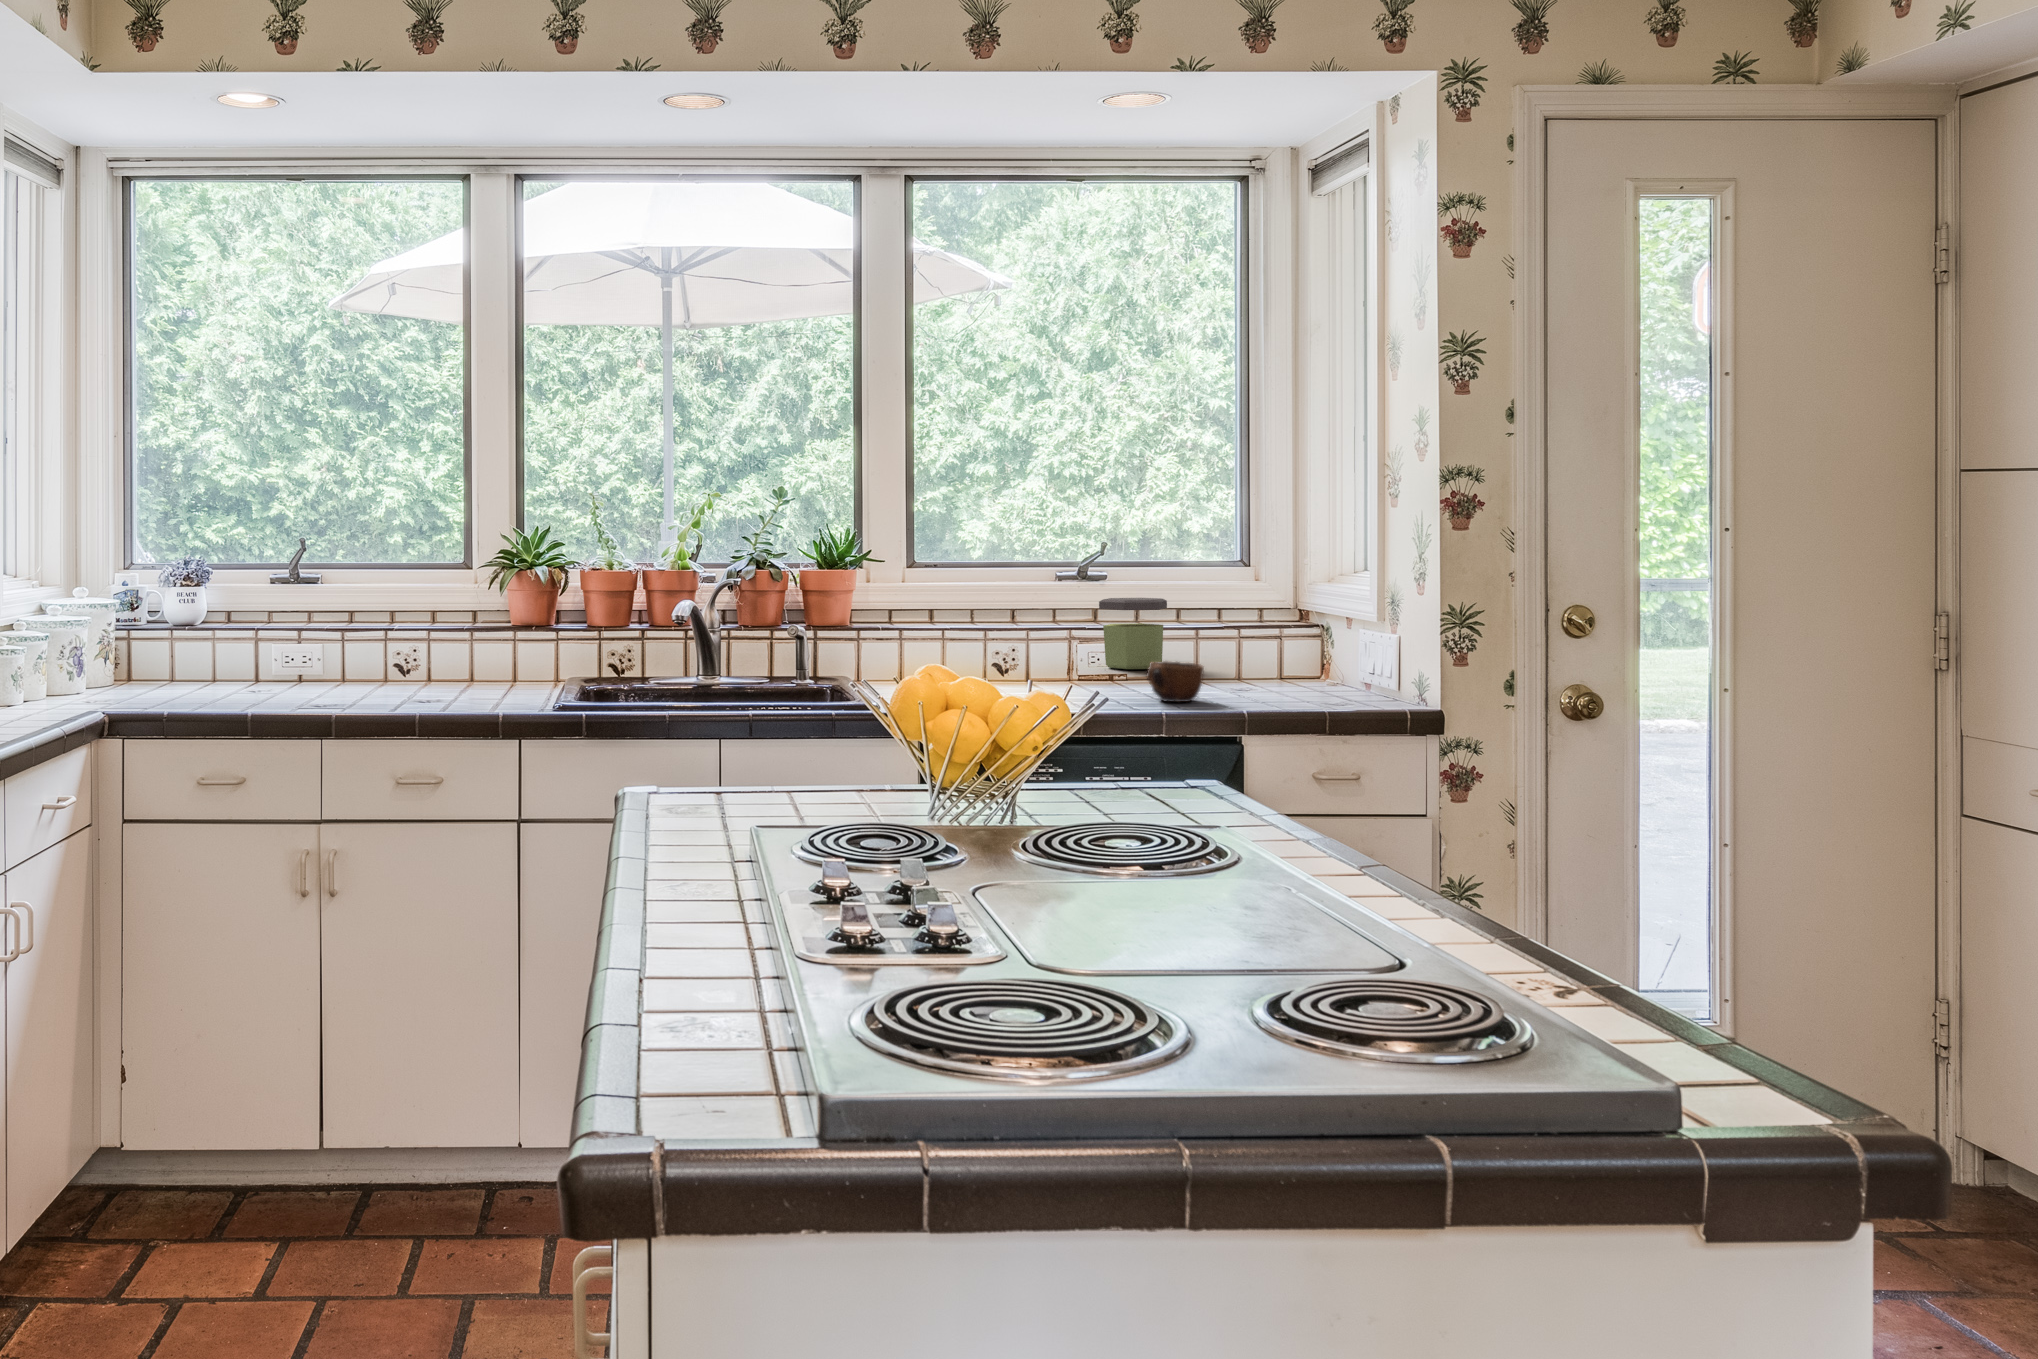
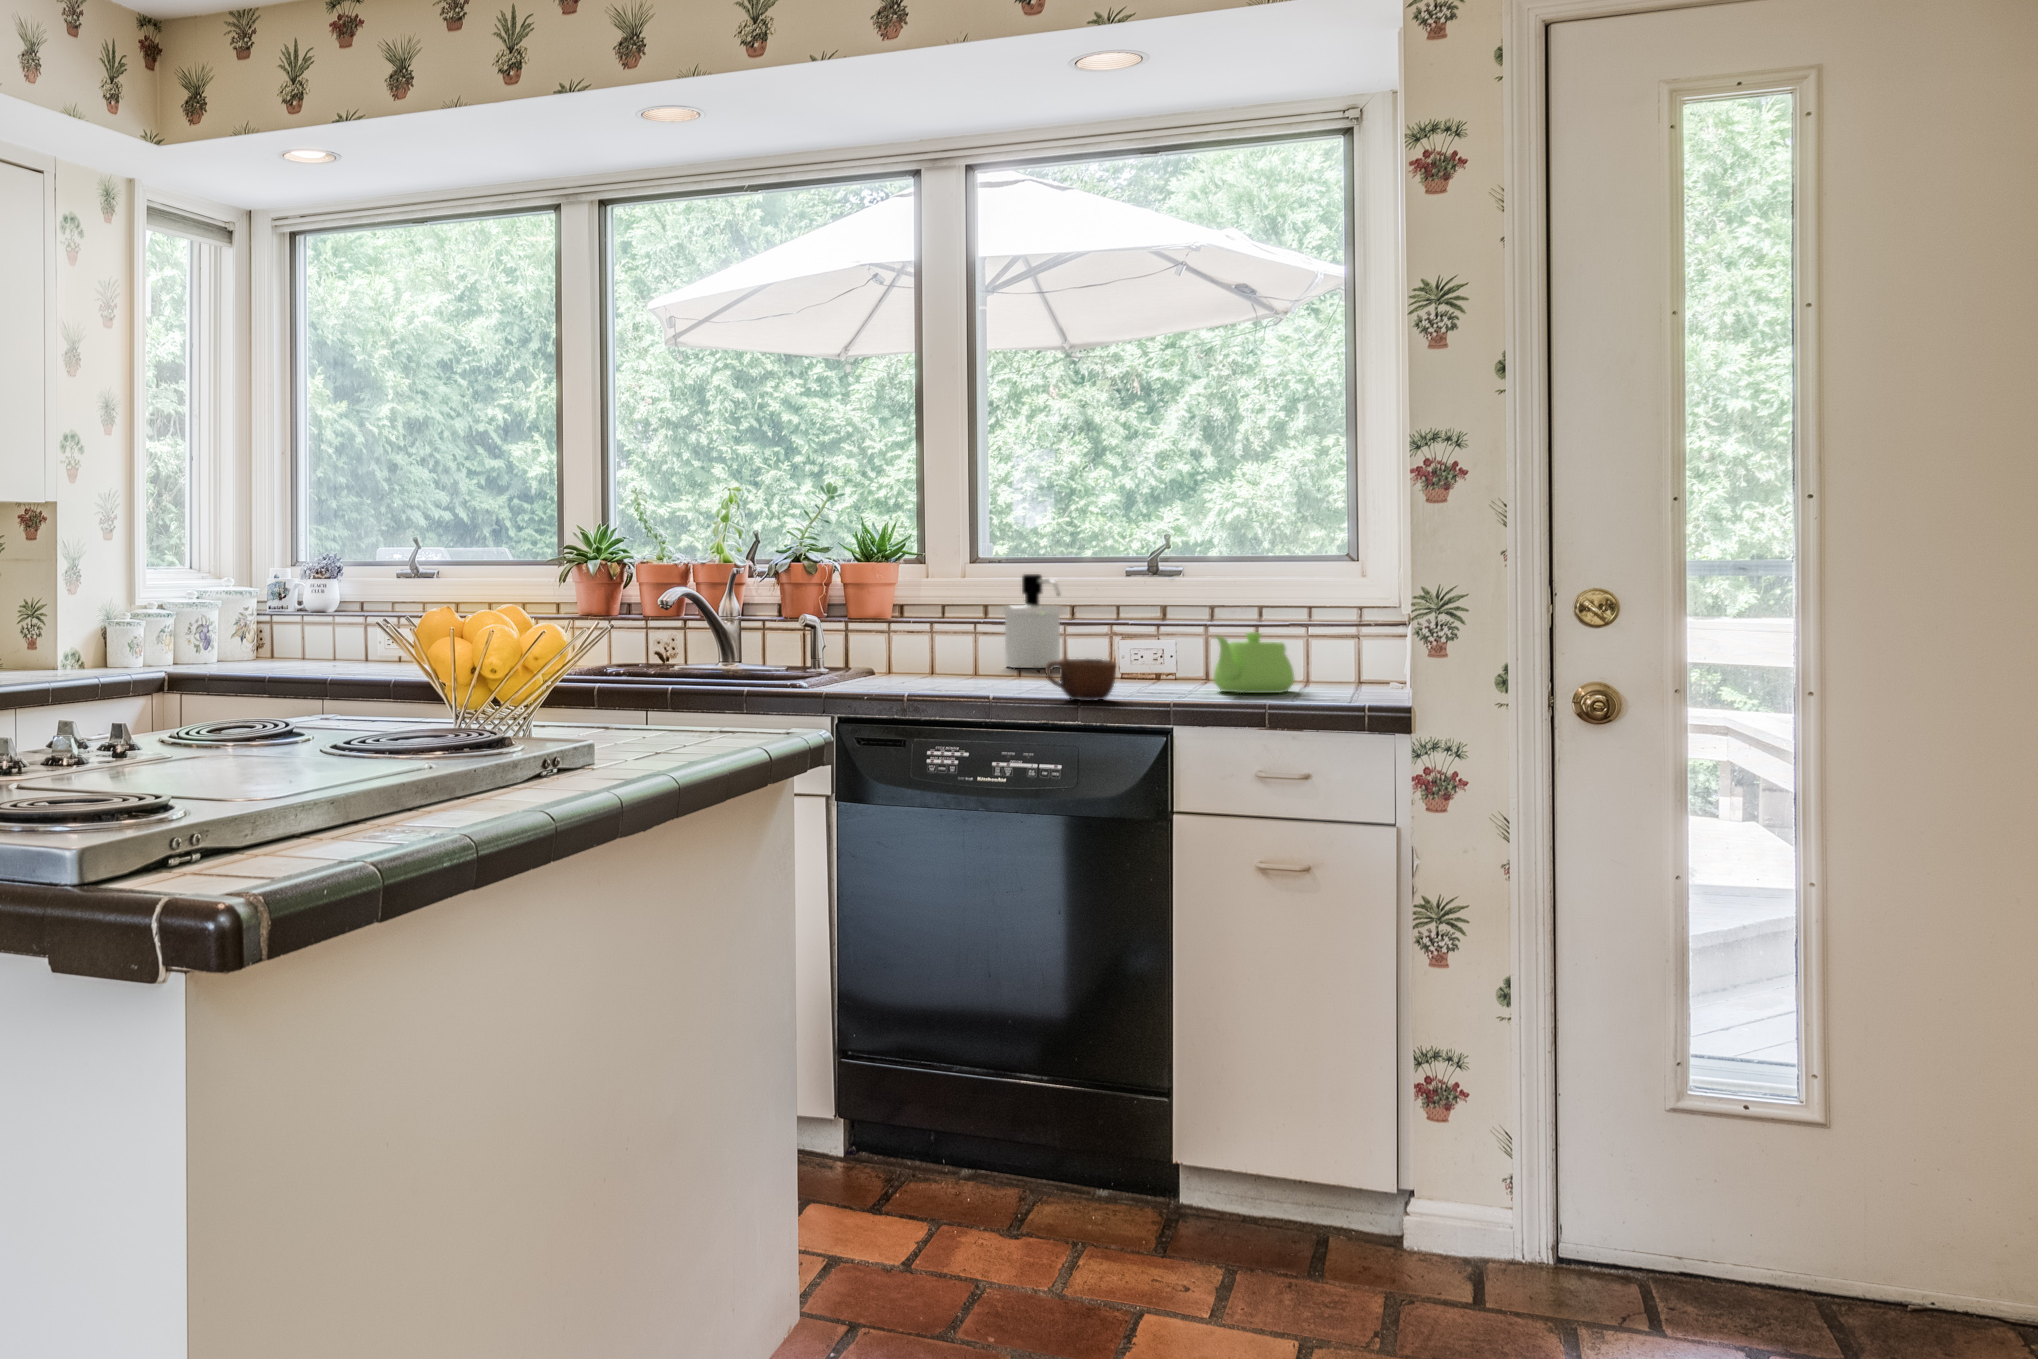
soap dispenser: none [968,574,1040,664] -> present [1003,574,1062,668]
jar: present [1099,598,1167,669] -> none [1120,600,1197,676]
teapot: none [1239,631,1310,687] -> present [1213,632,1294,693]

